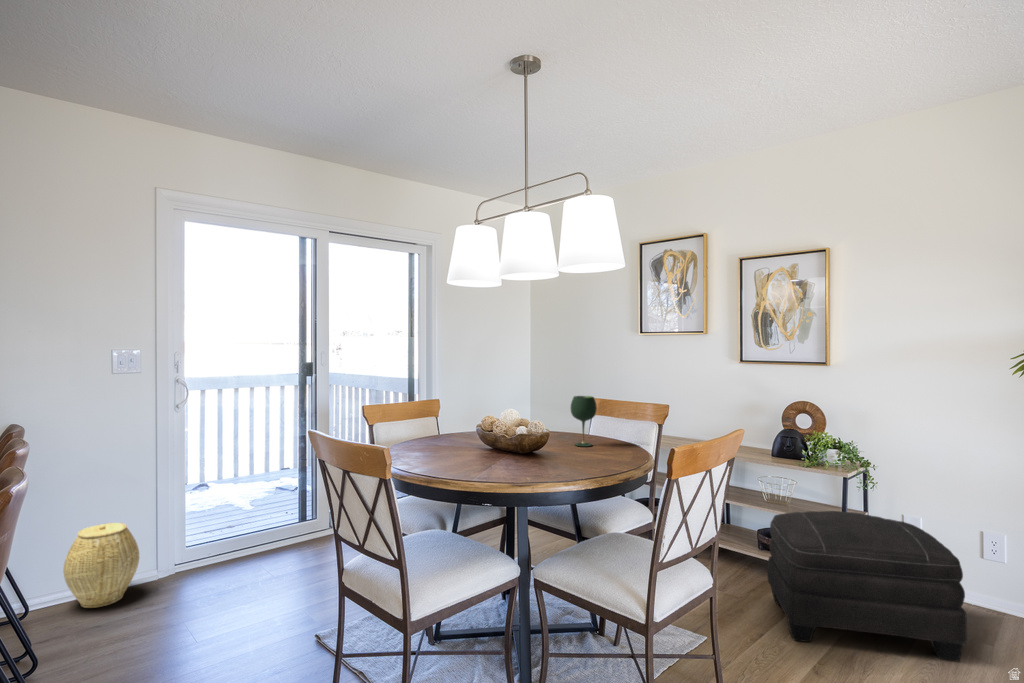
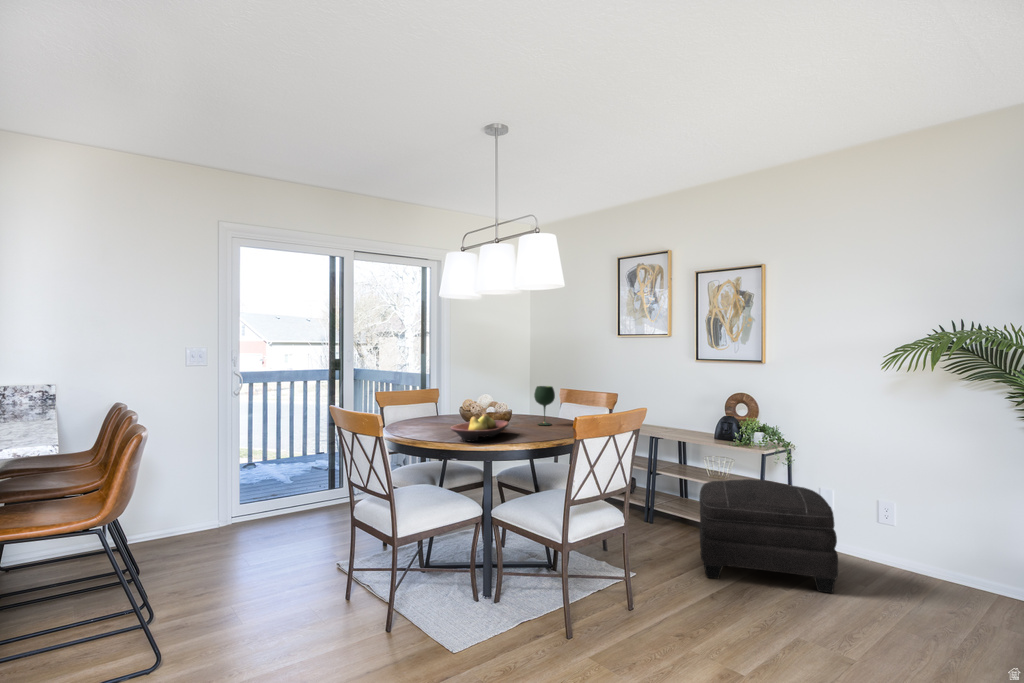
fruit bowl: none [478,437,552,478] -> present [451,414,509,442]
woven basket: present [63,523,139,608] -> none [155,484,208,546]

